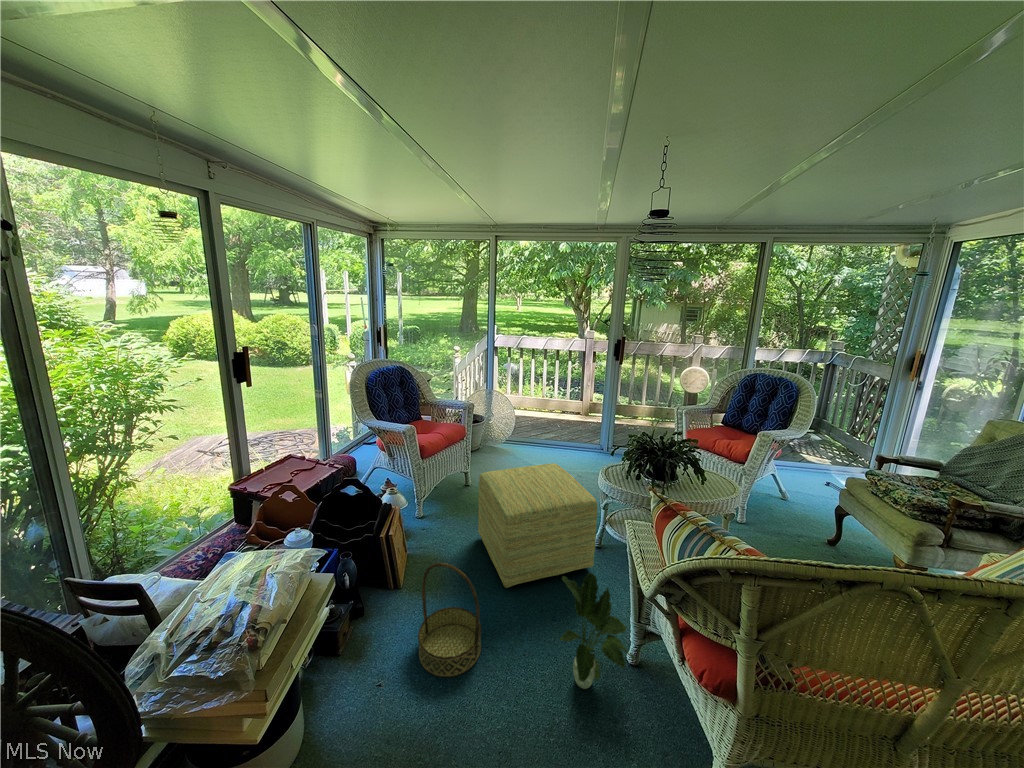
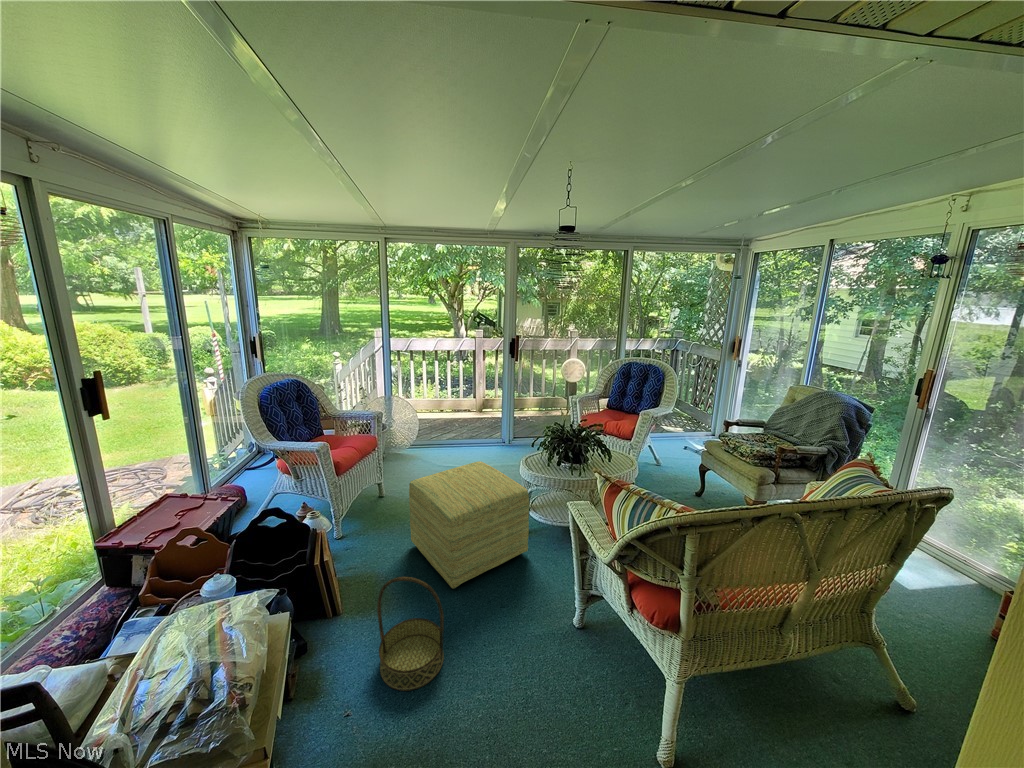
potted plant: present [560,573,635,689] -> none [518,555,588,660]

